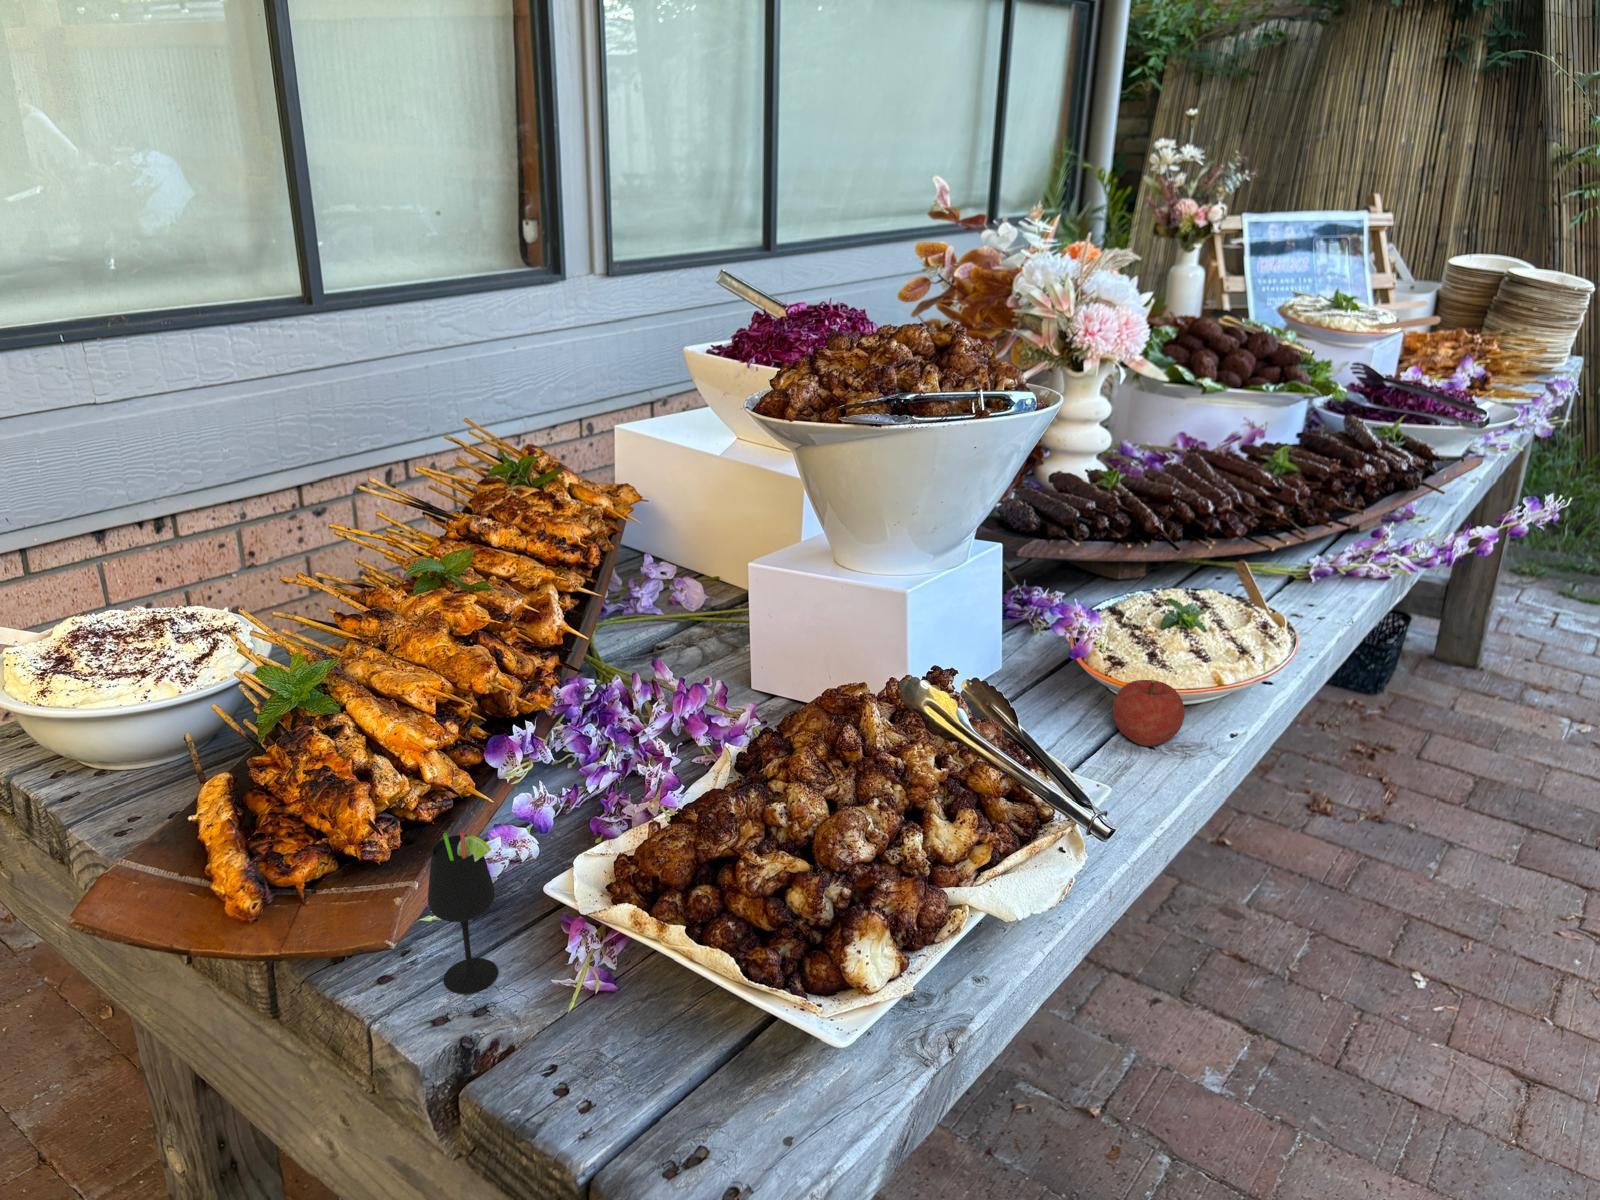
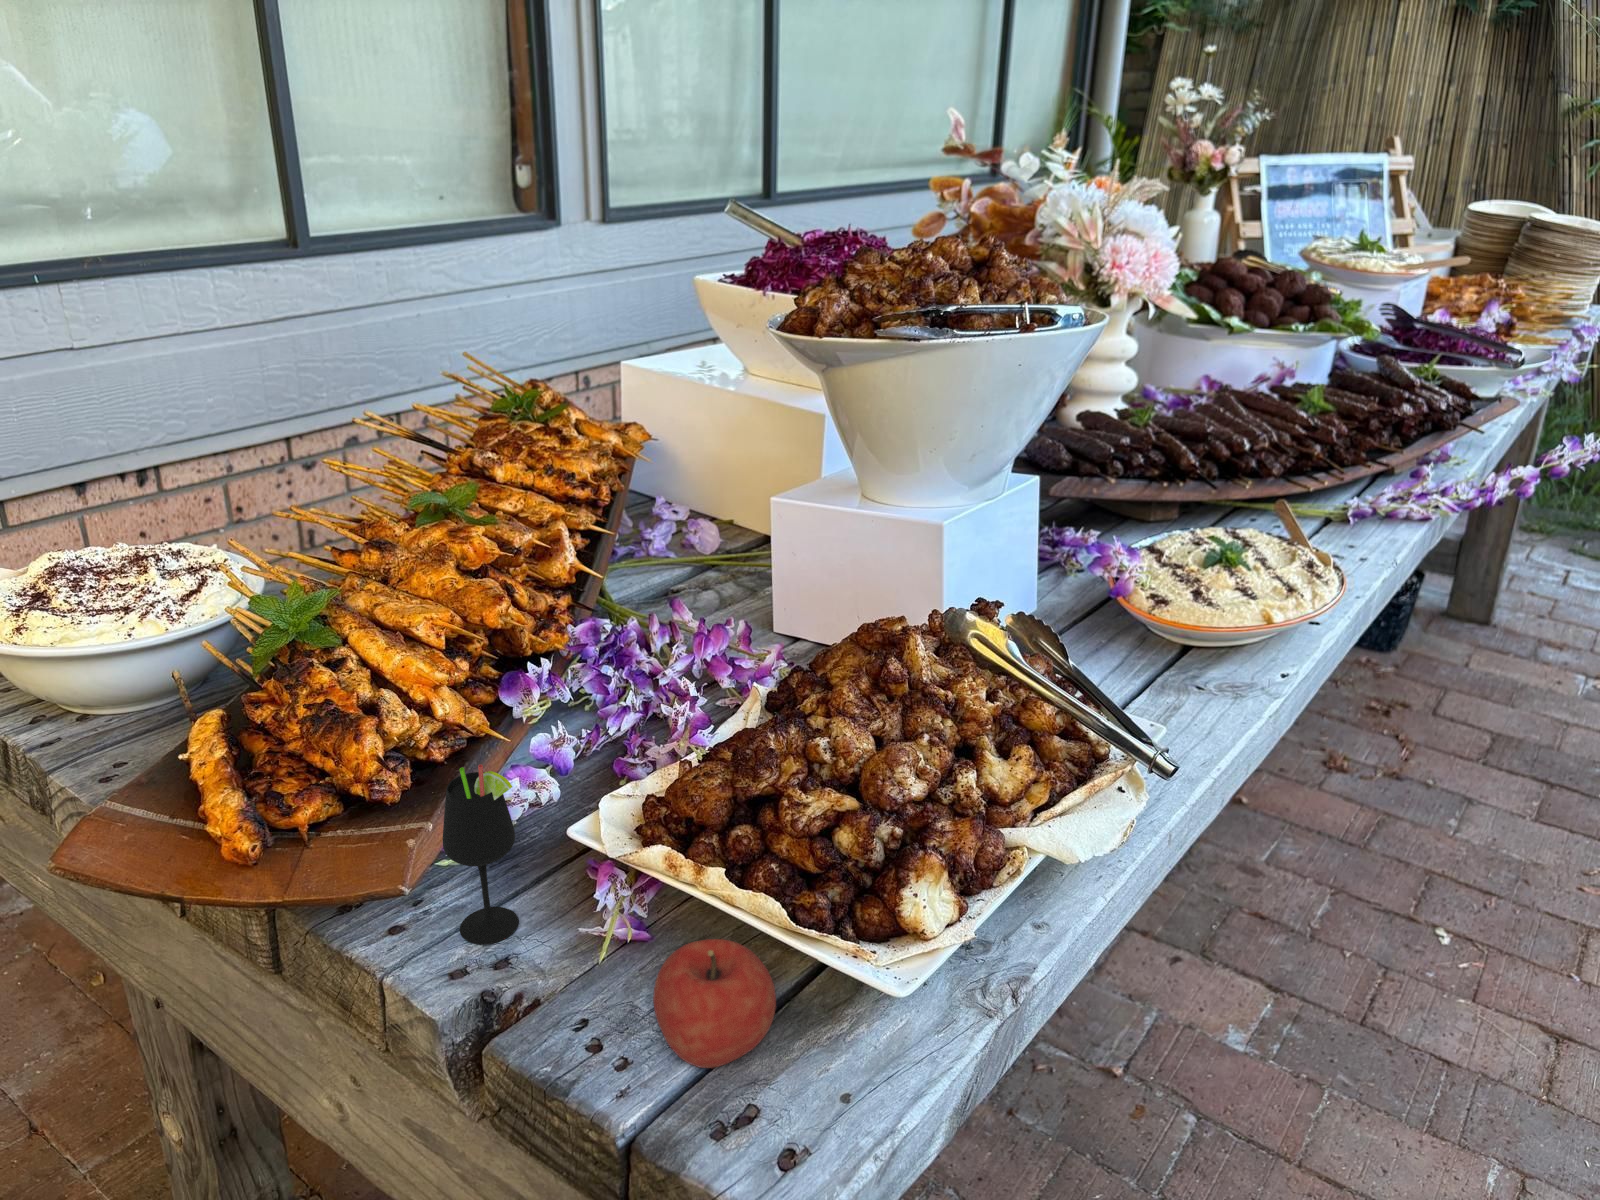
fruit: present [1113,680,1185,746] -> present [653,939,776,1068]

